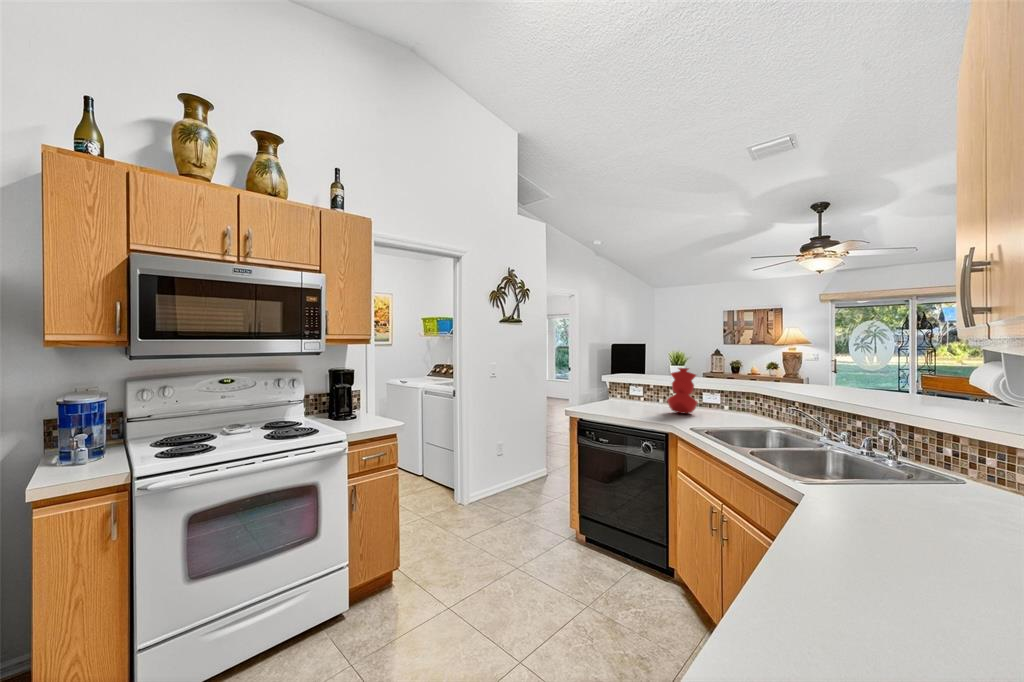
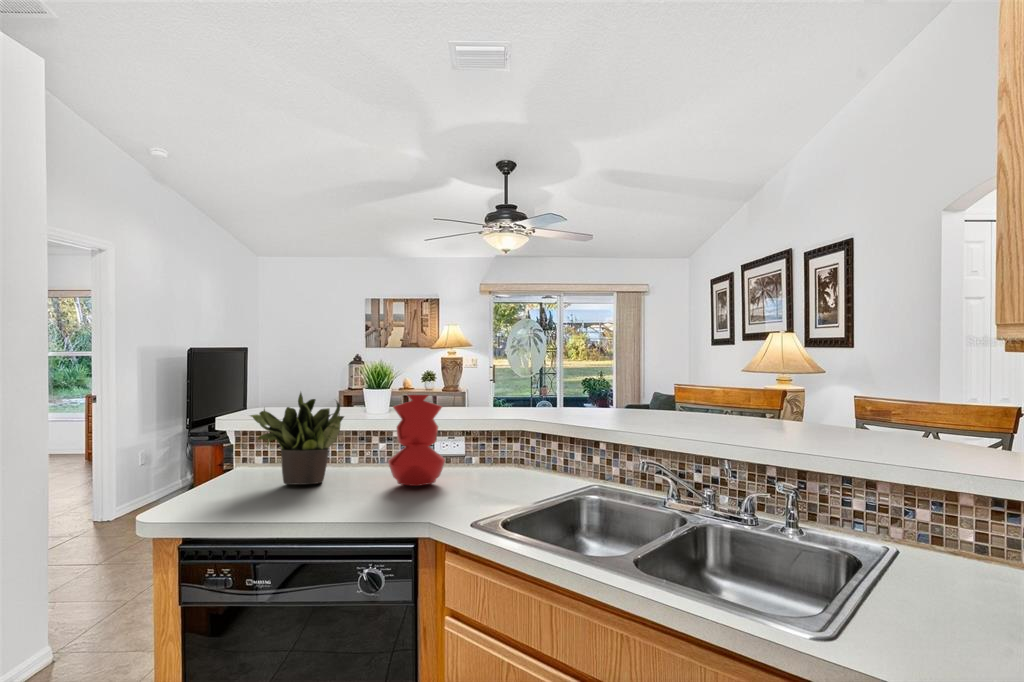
potted plant: none [611,364,650,407] -> present [251,393,344,484]

